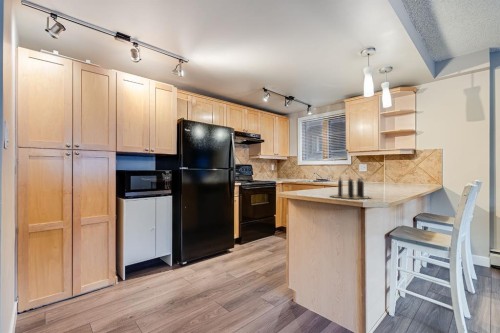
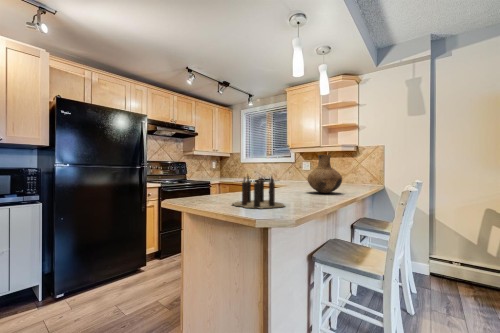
vase: none [377,159,408,191] -> present [307,155,342,193]

